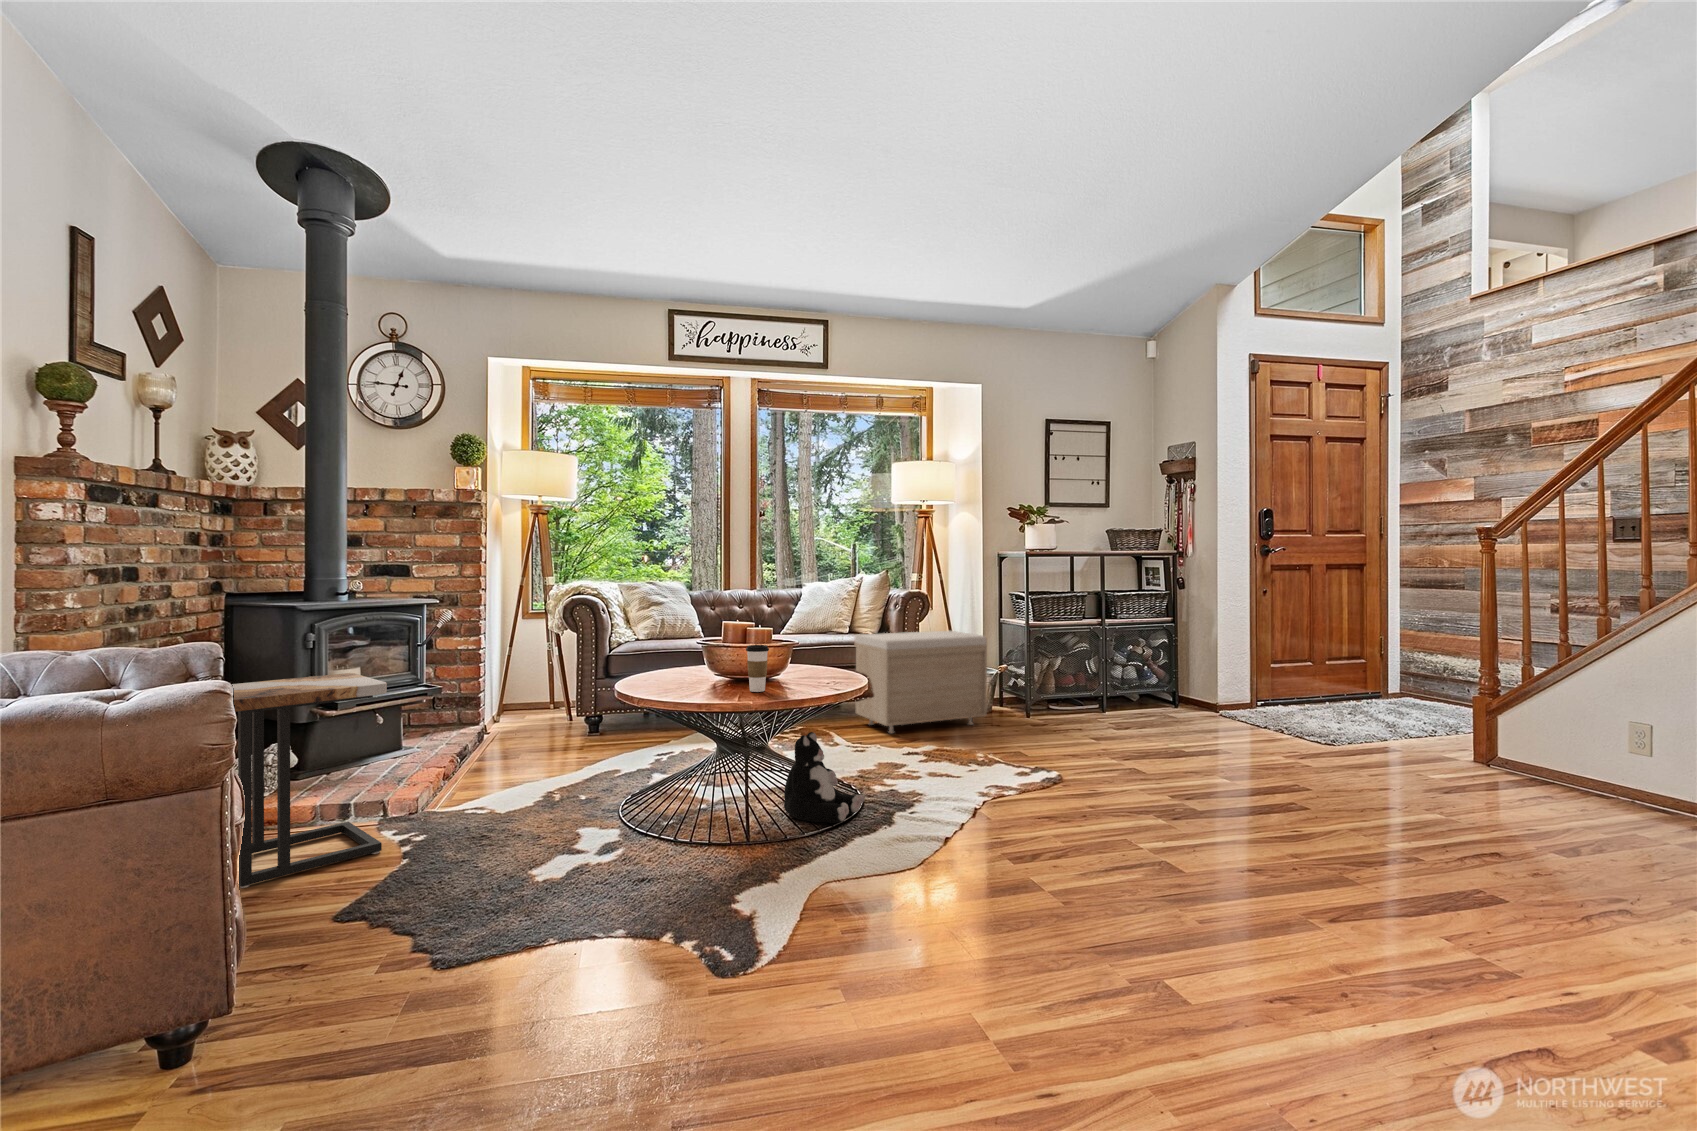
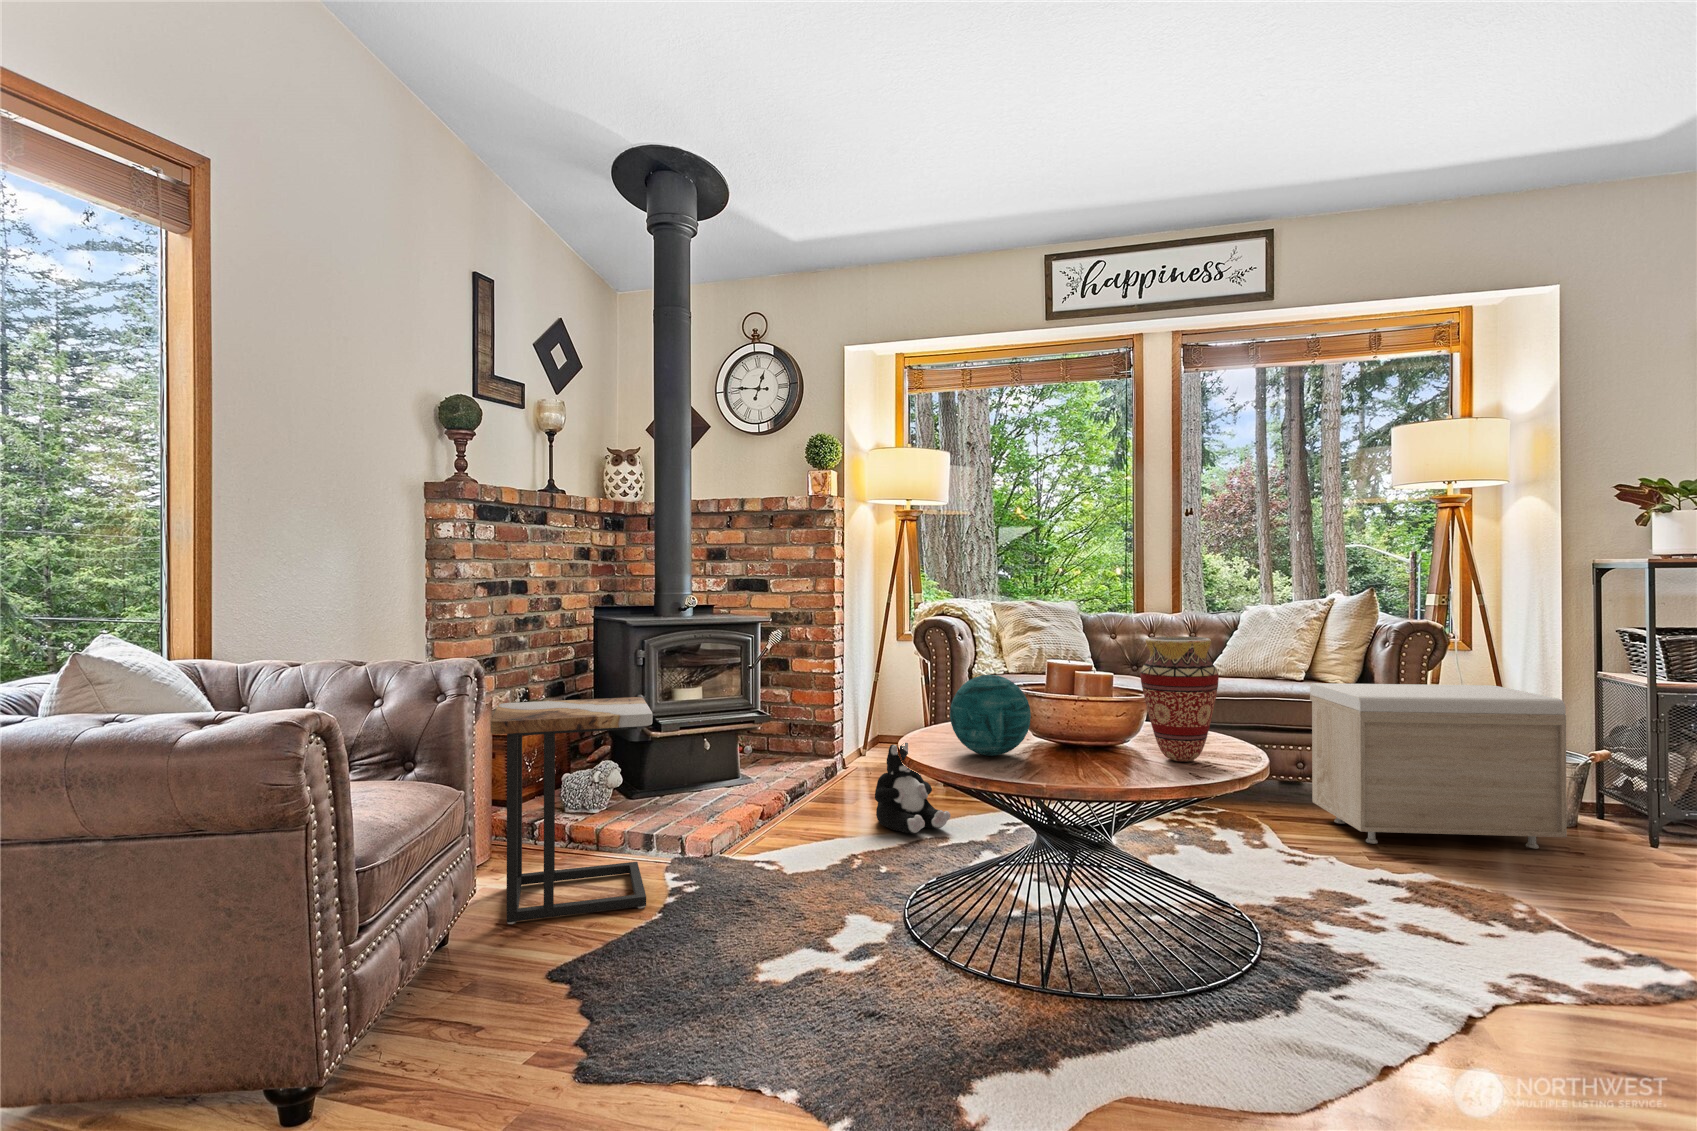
vase: none [782,603,829,683] -> present [1140,636,1219,762]
decorative orb: none [657,634,715,690] -> present [950,675,1031,756]
coffee cup: present [746,645,769,692] -> none [1073,698,1109,770]
plush toy: present [784,732,865,823] -> present [875,743,951,834]

